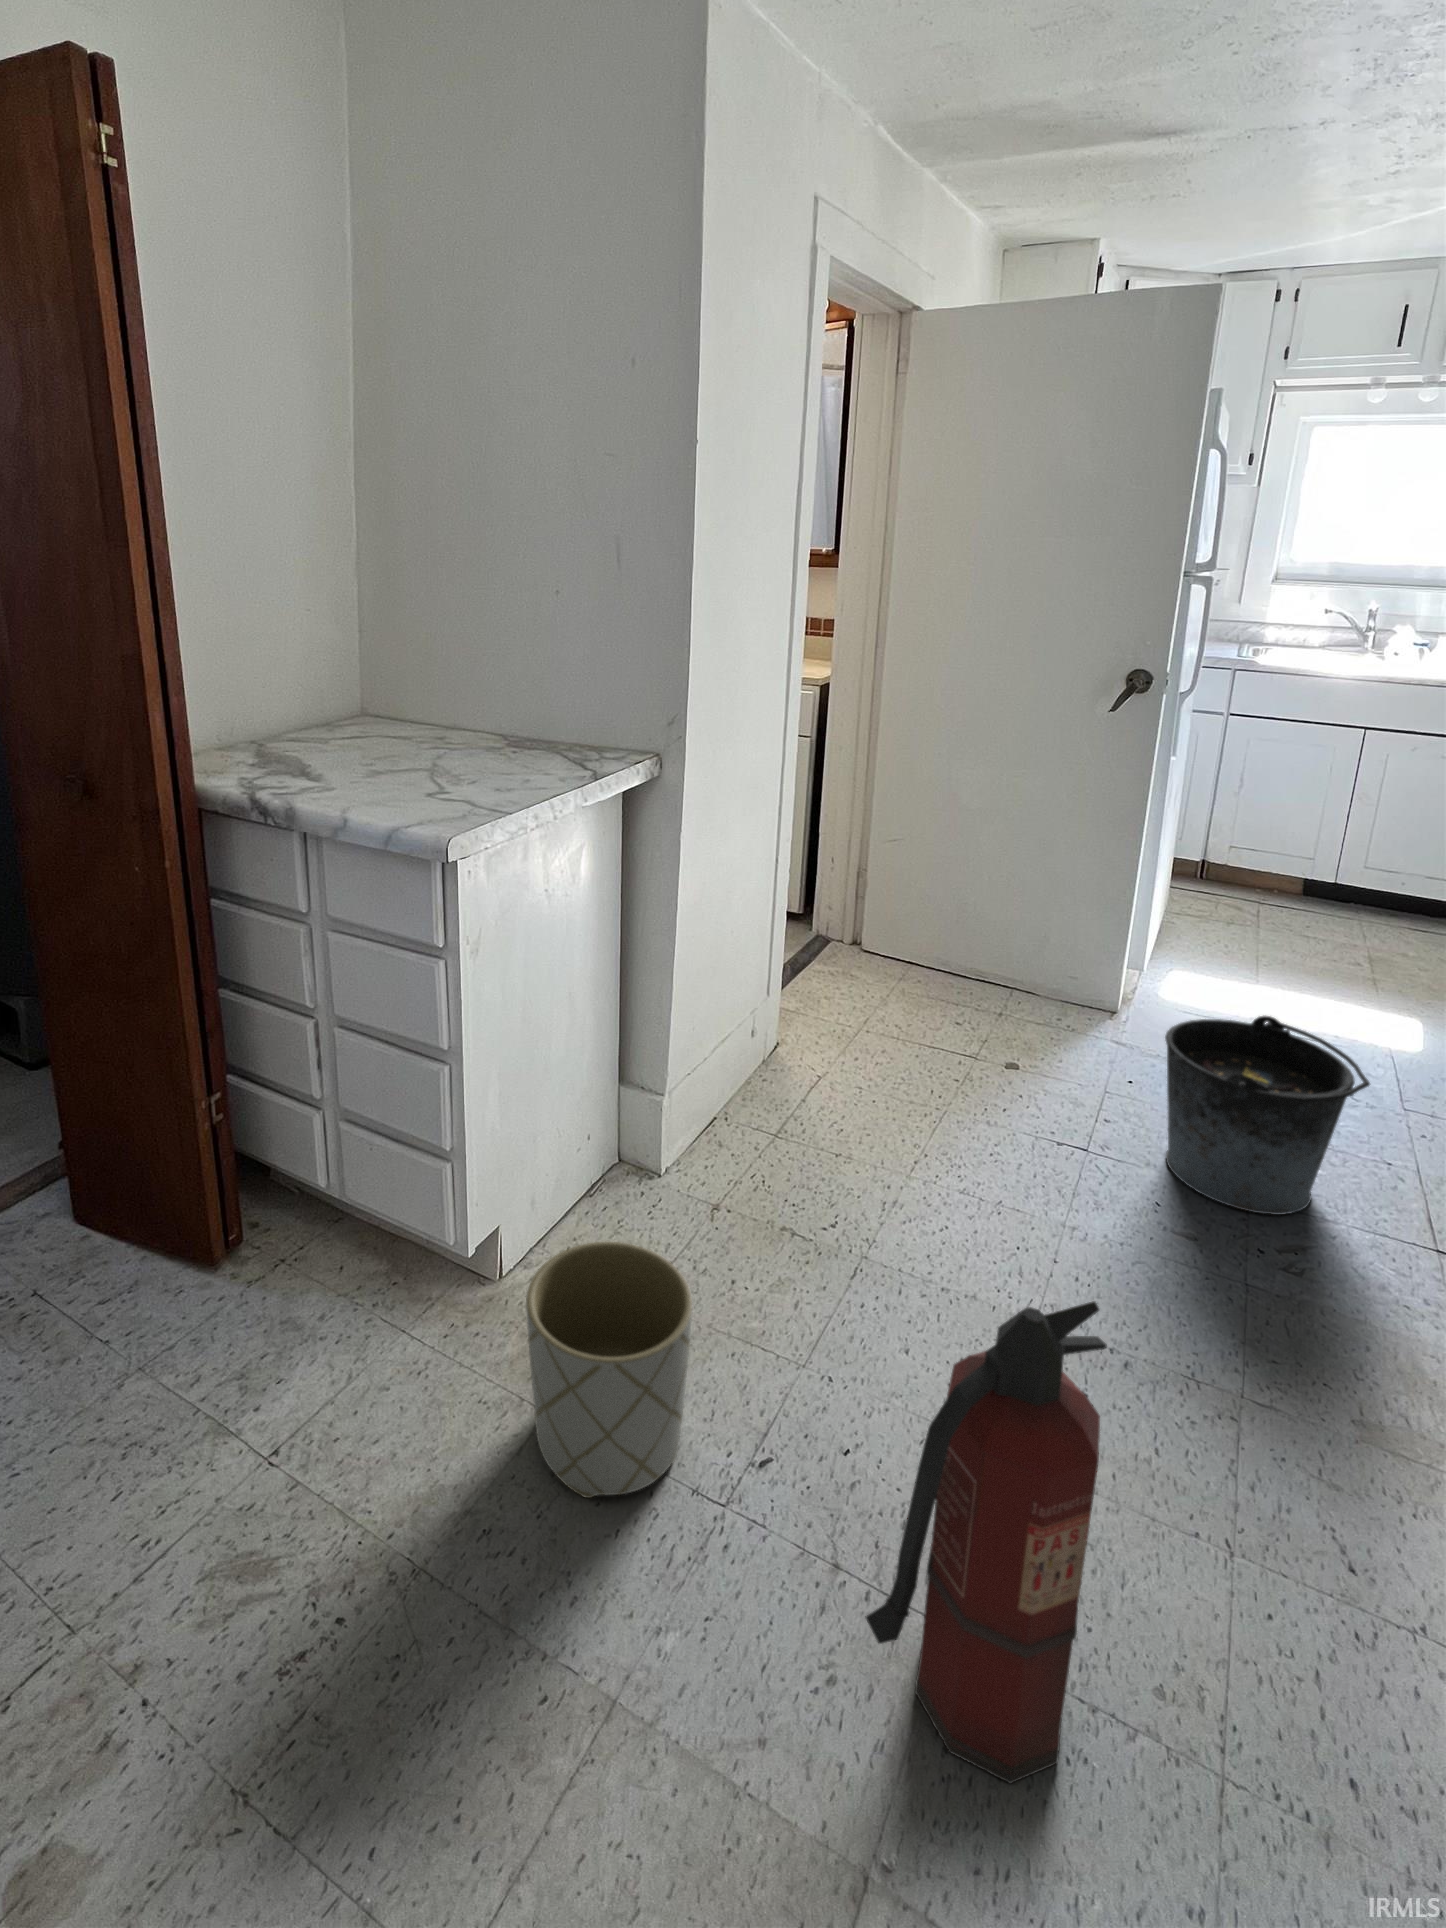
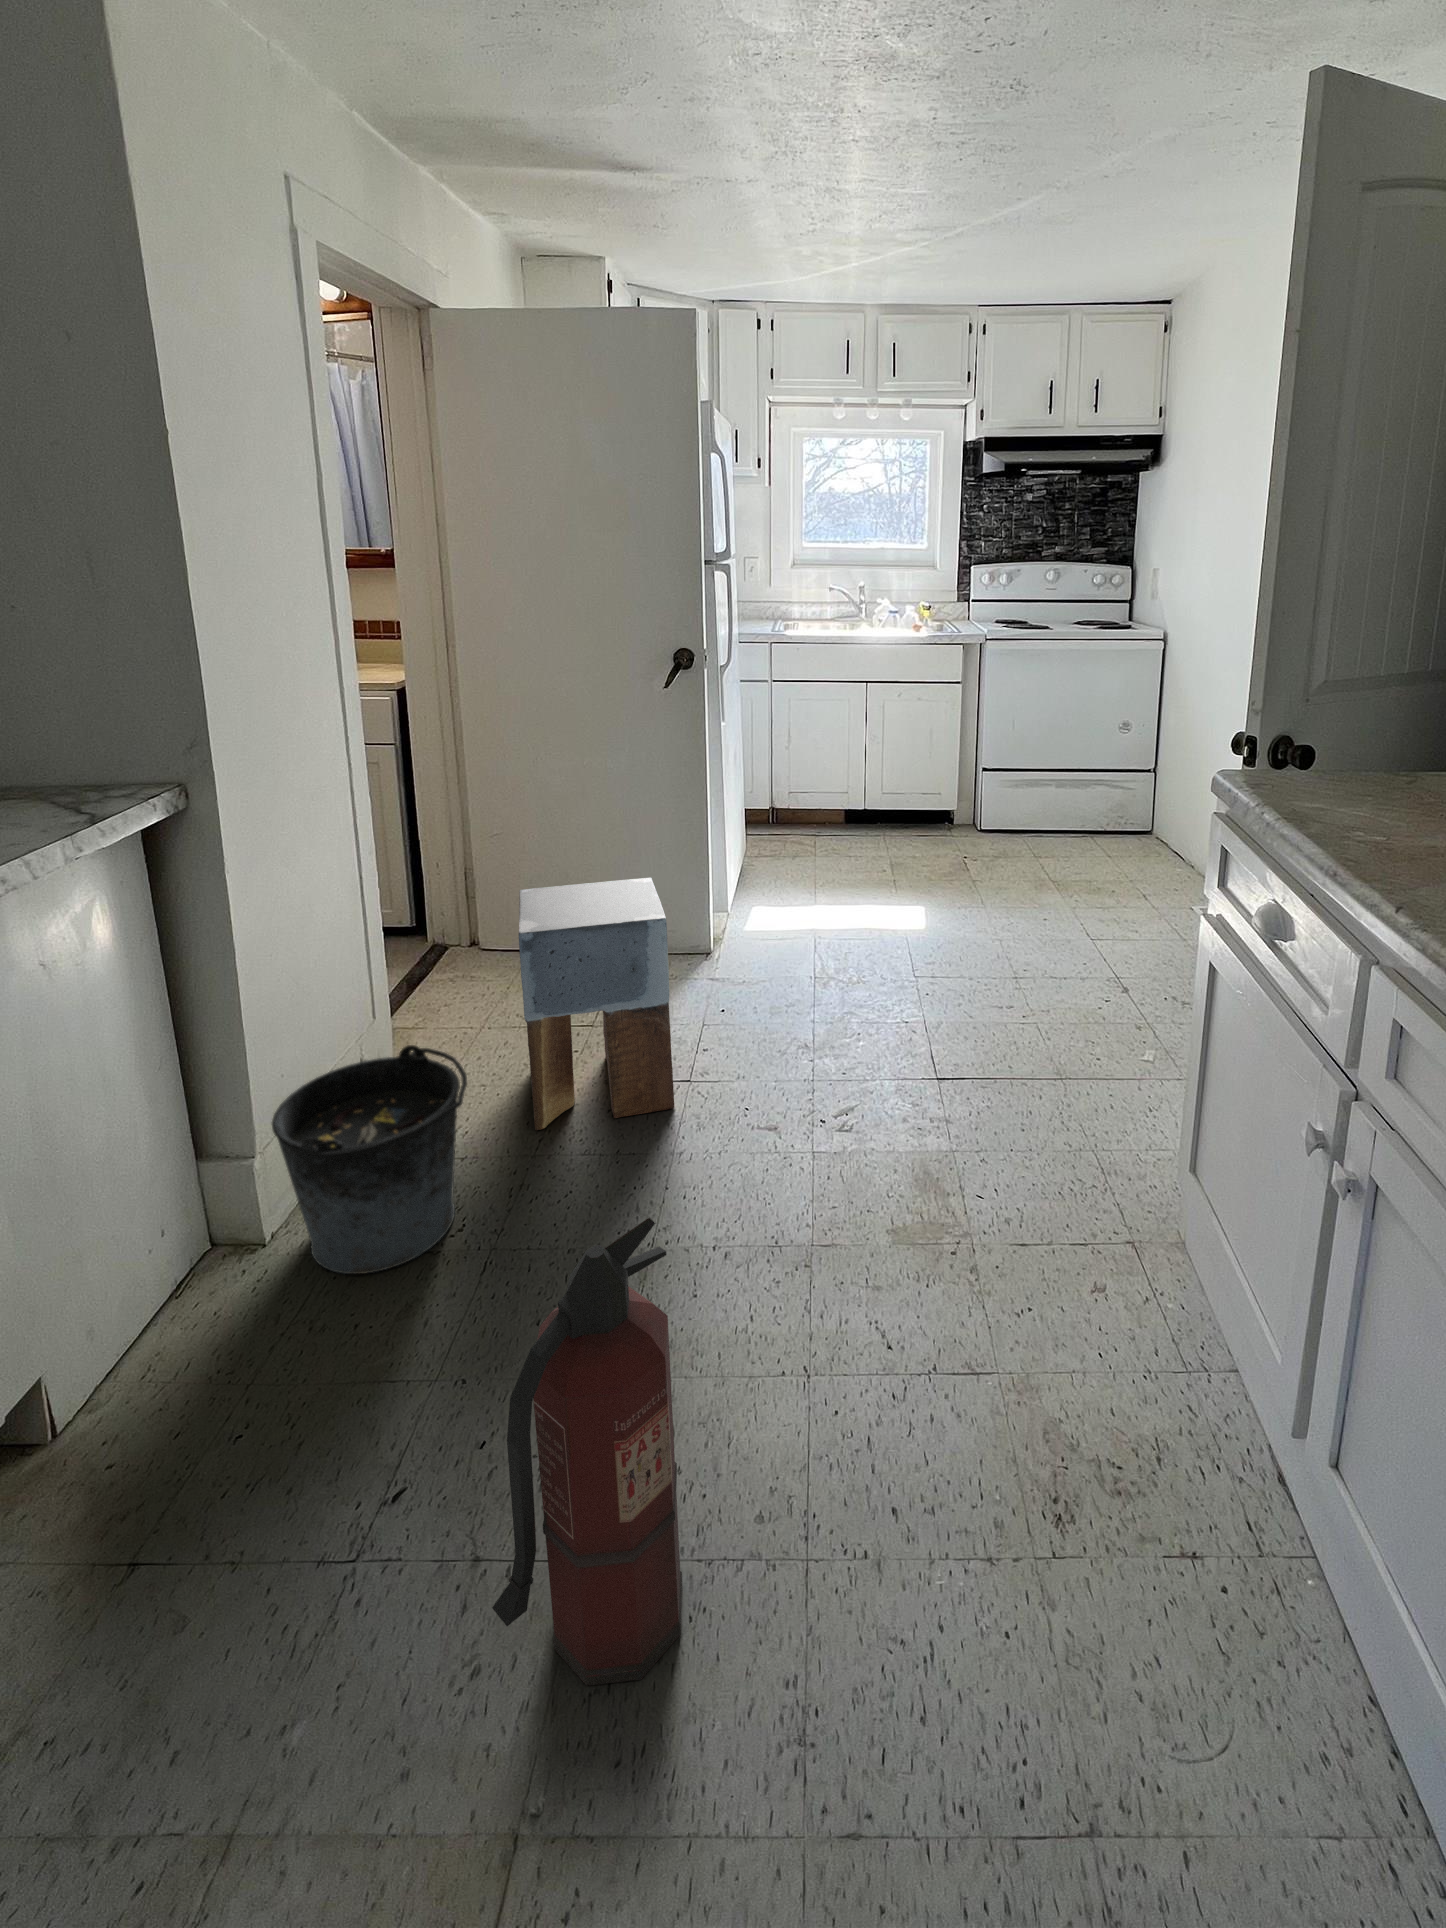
stool: none [907,903,1091,1177] -> present [519,878,674,1130]
bucket: present [1165,1016,1370,1215] -> present [272,1045,467,1274]
planter: present [526,1242,693,1498] -> none [53,1340,293,1657]

